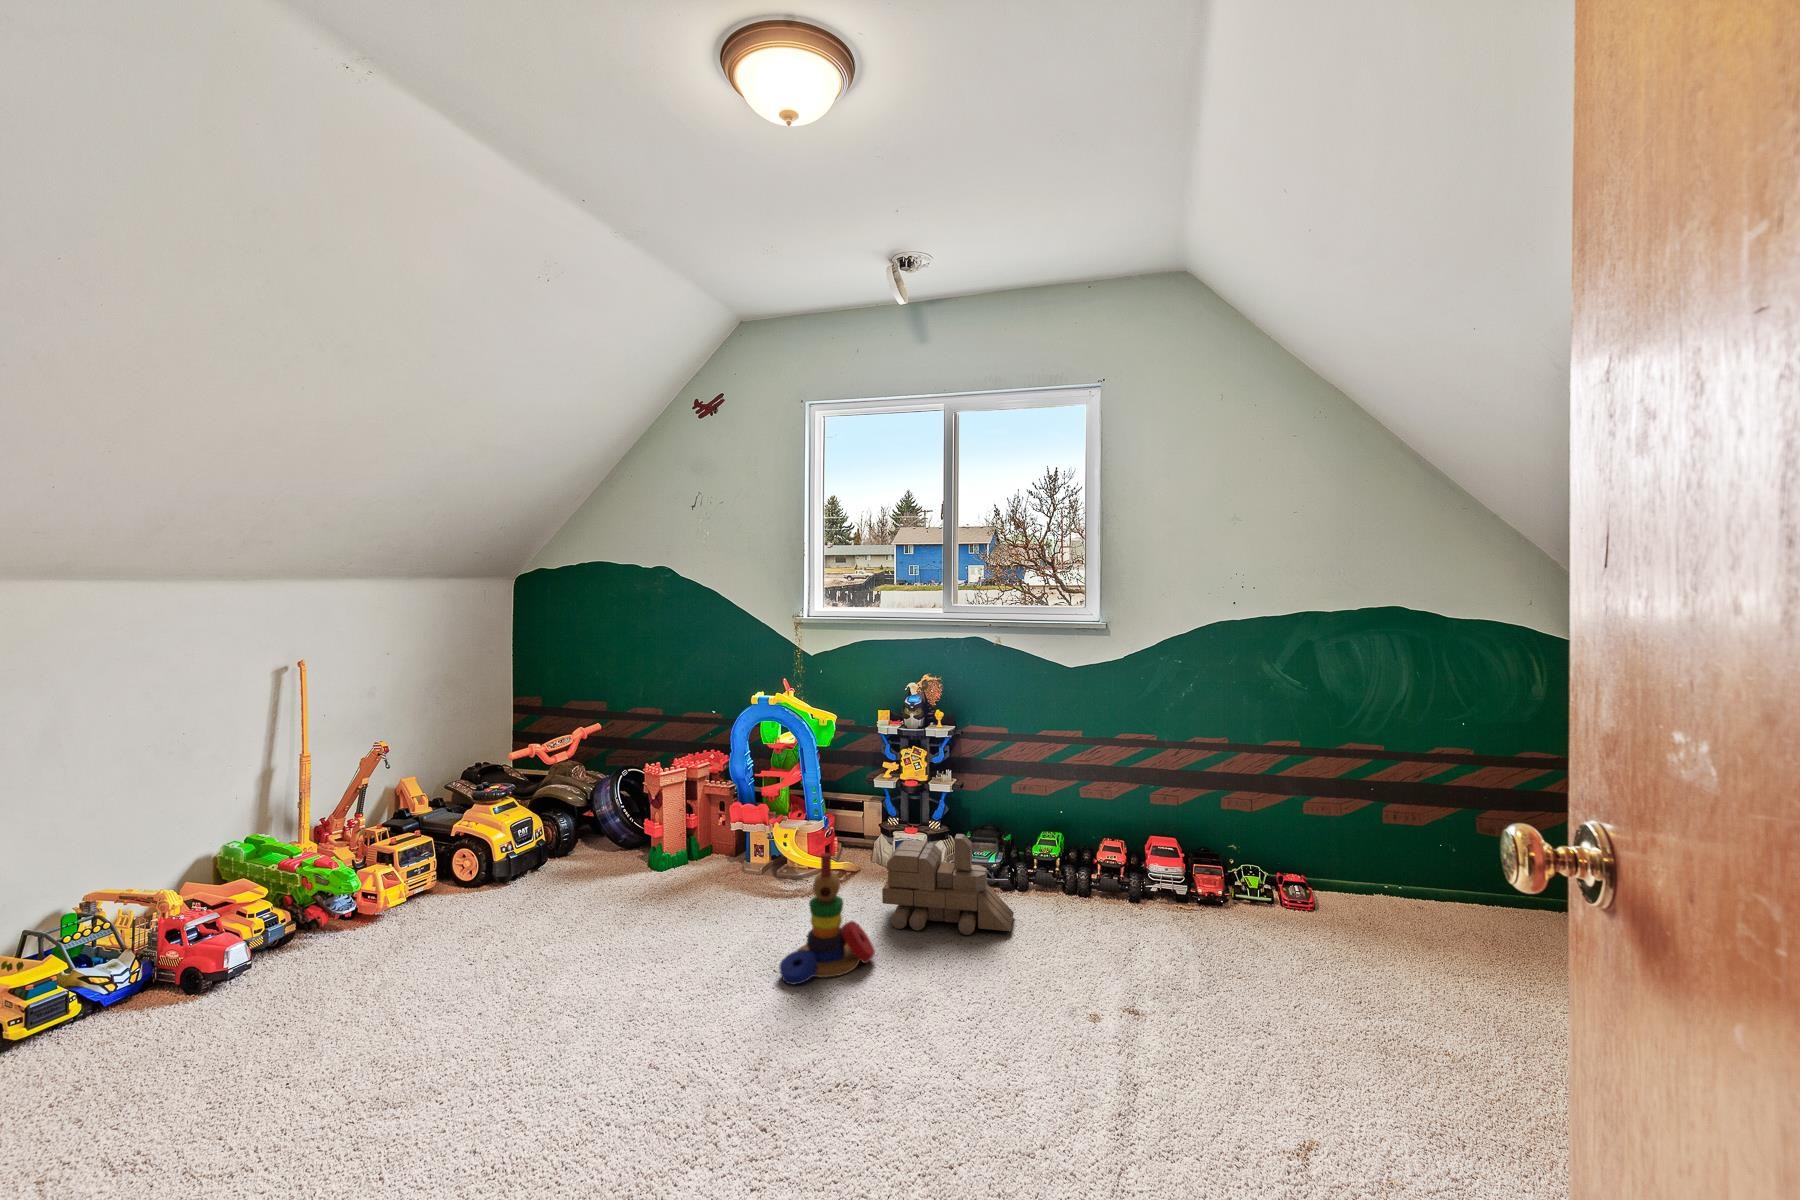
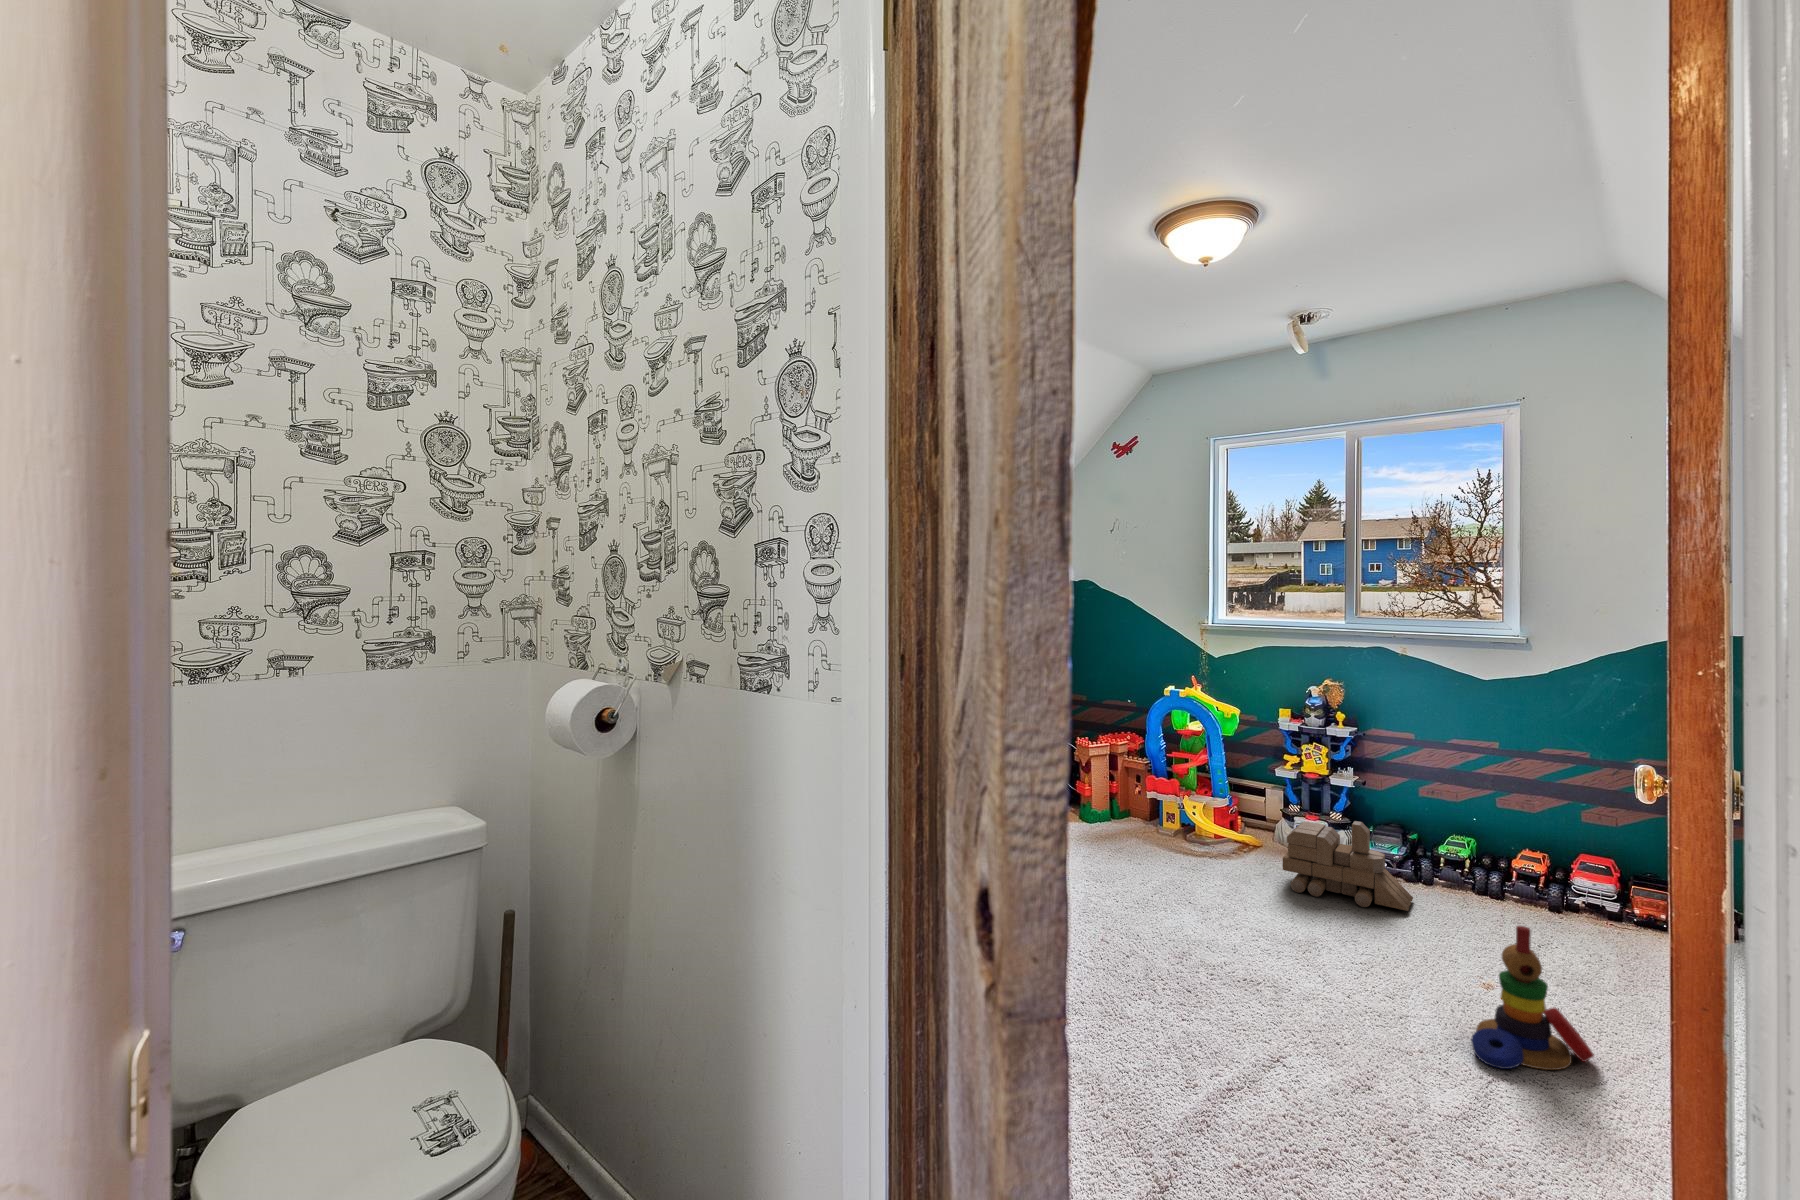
stacking toy: present [780,853,875,985] -> present [1471,926,1594,1070]

